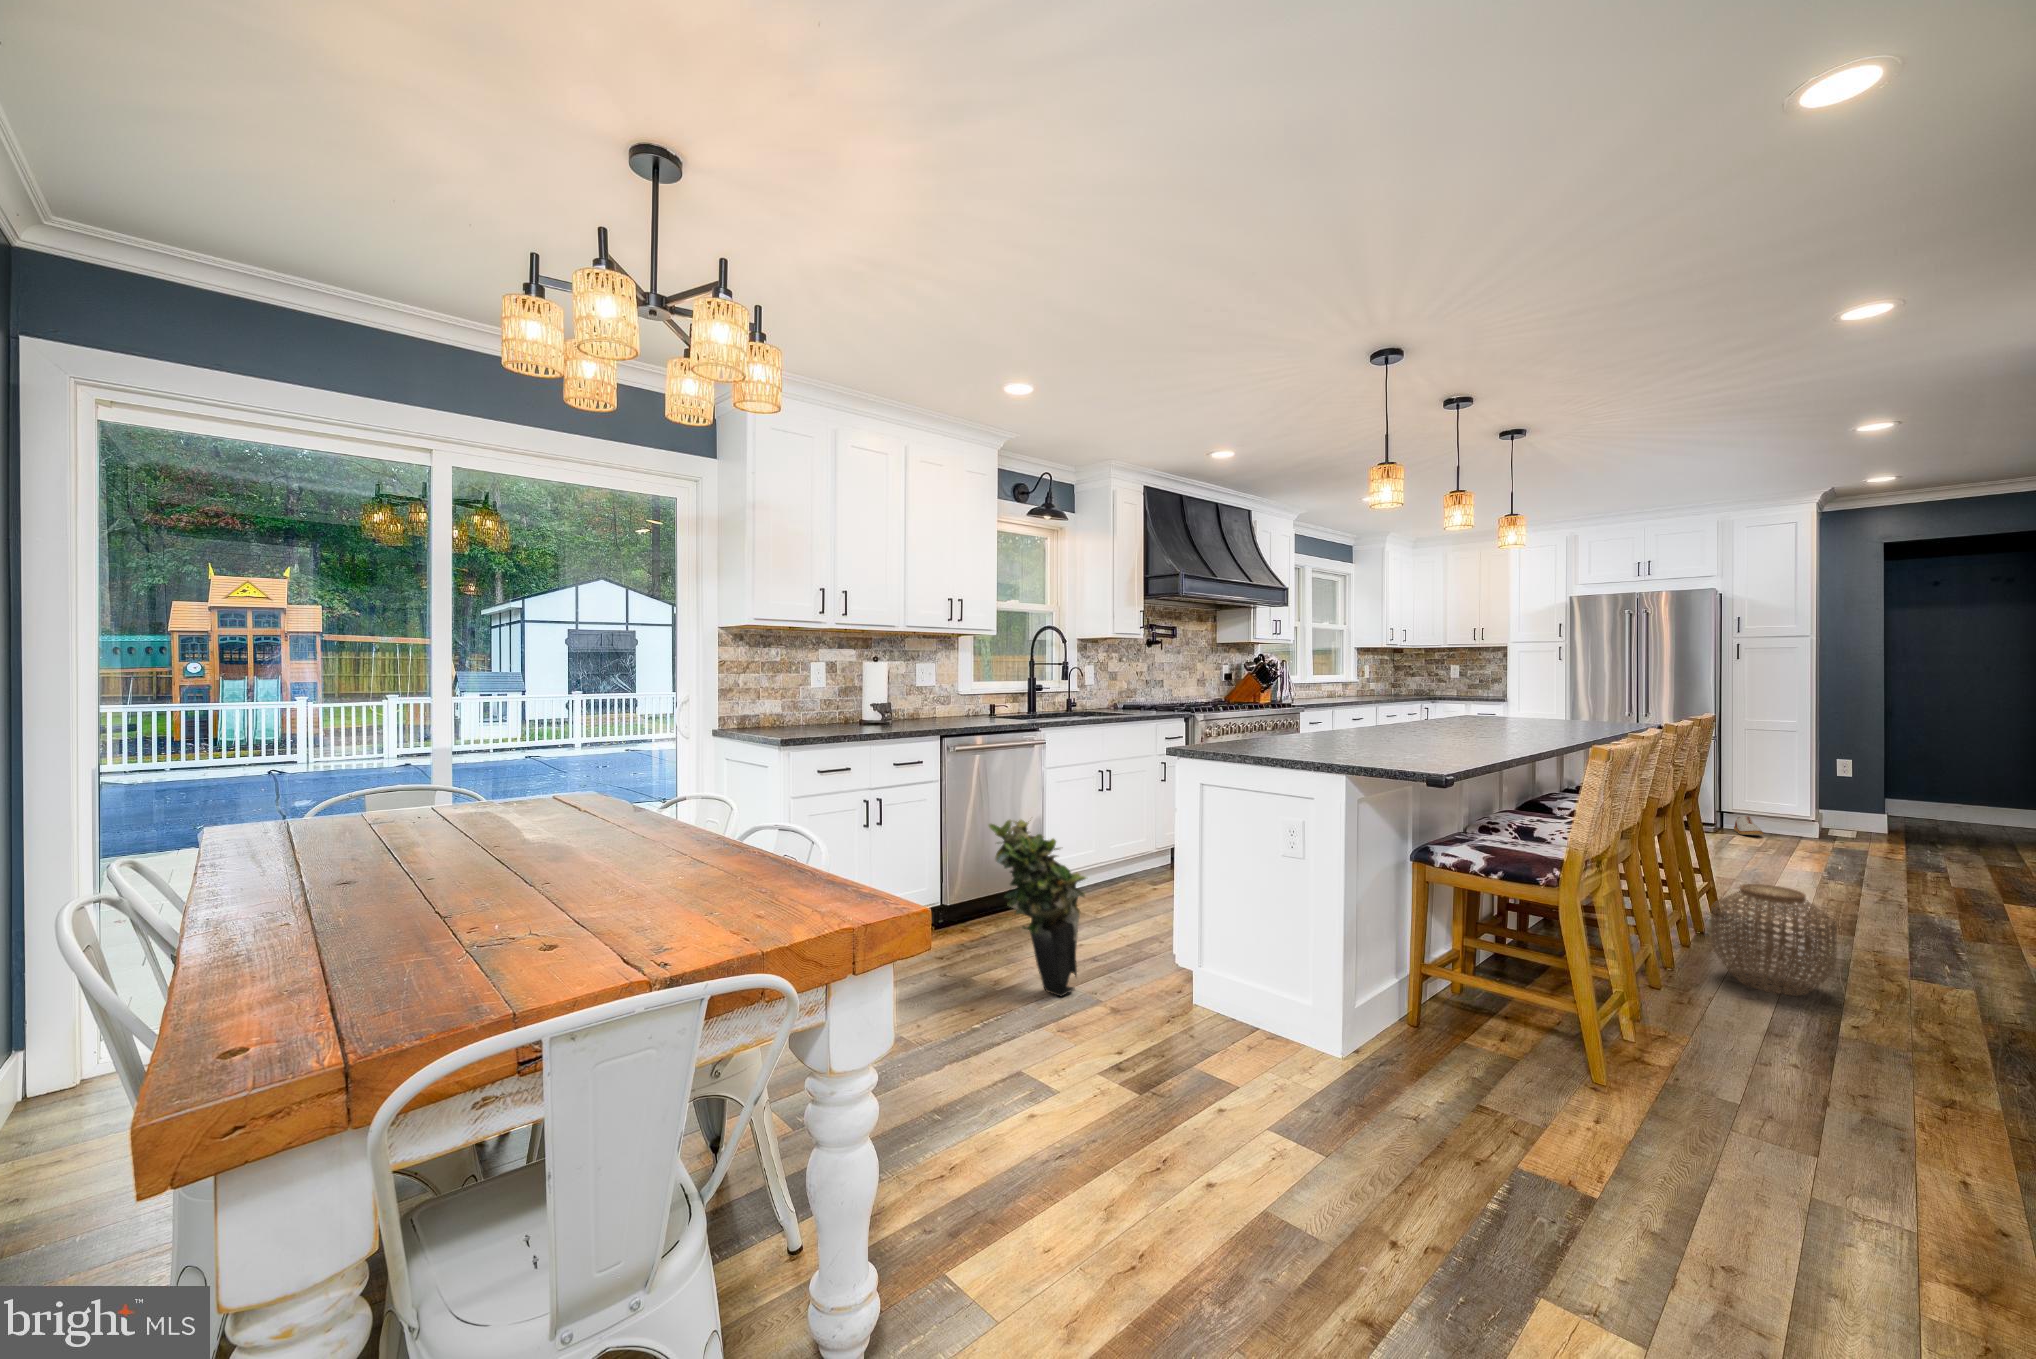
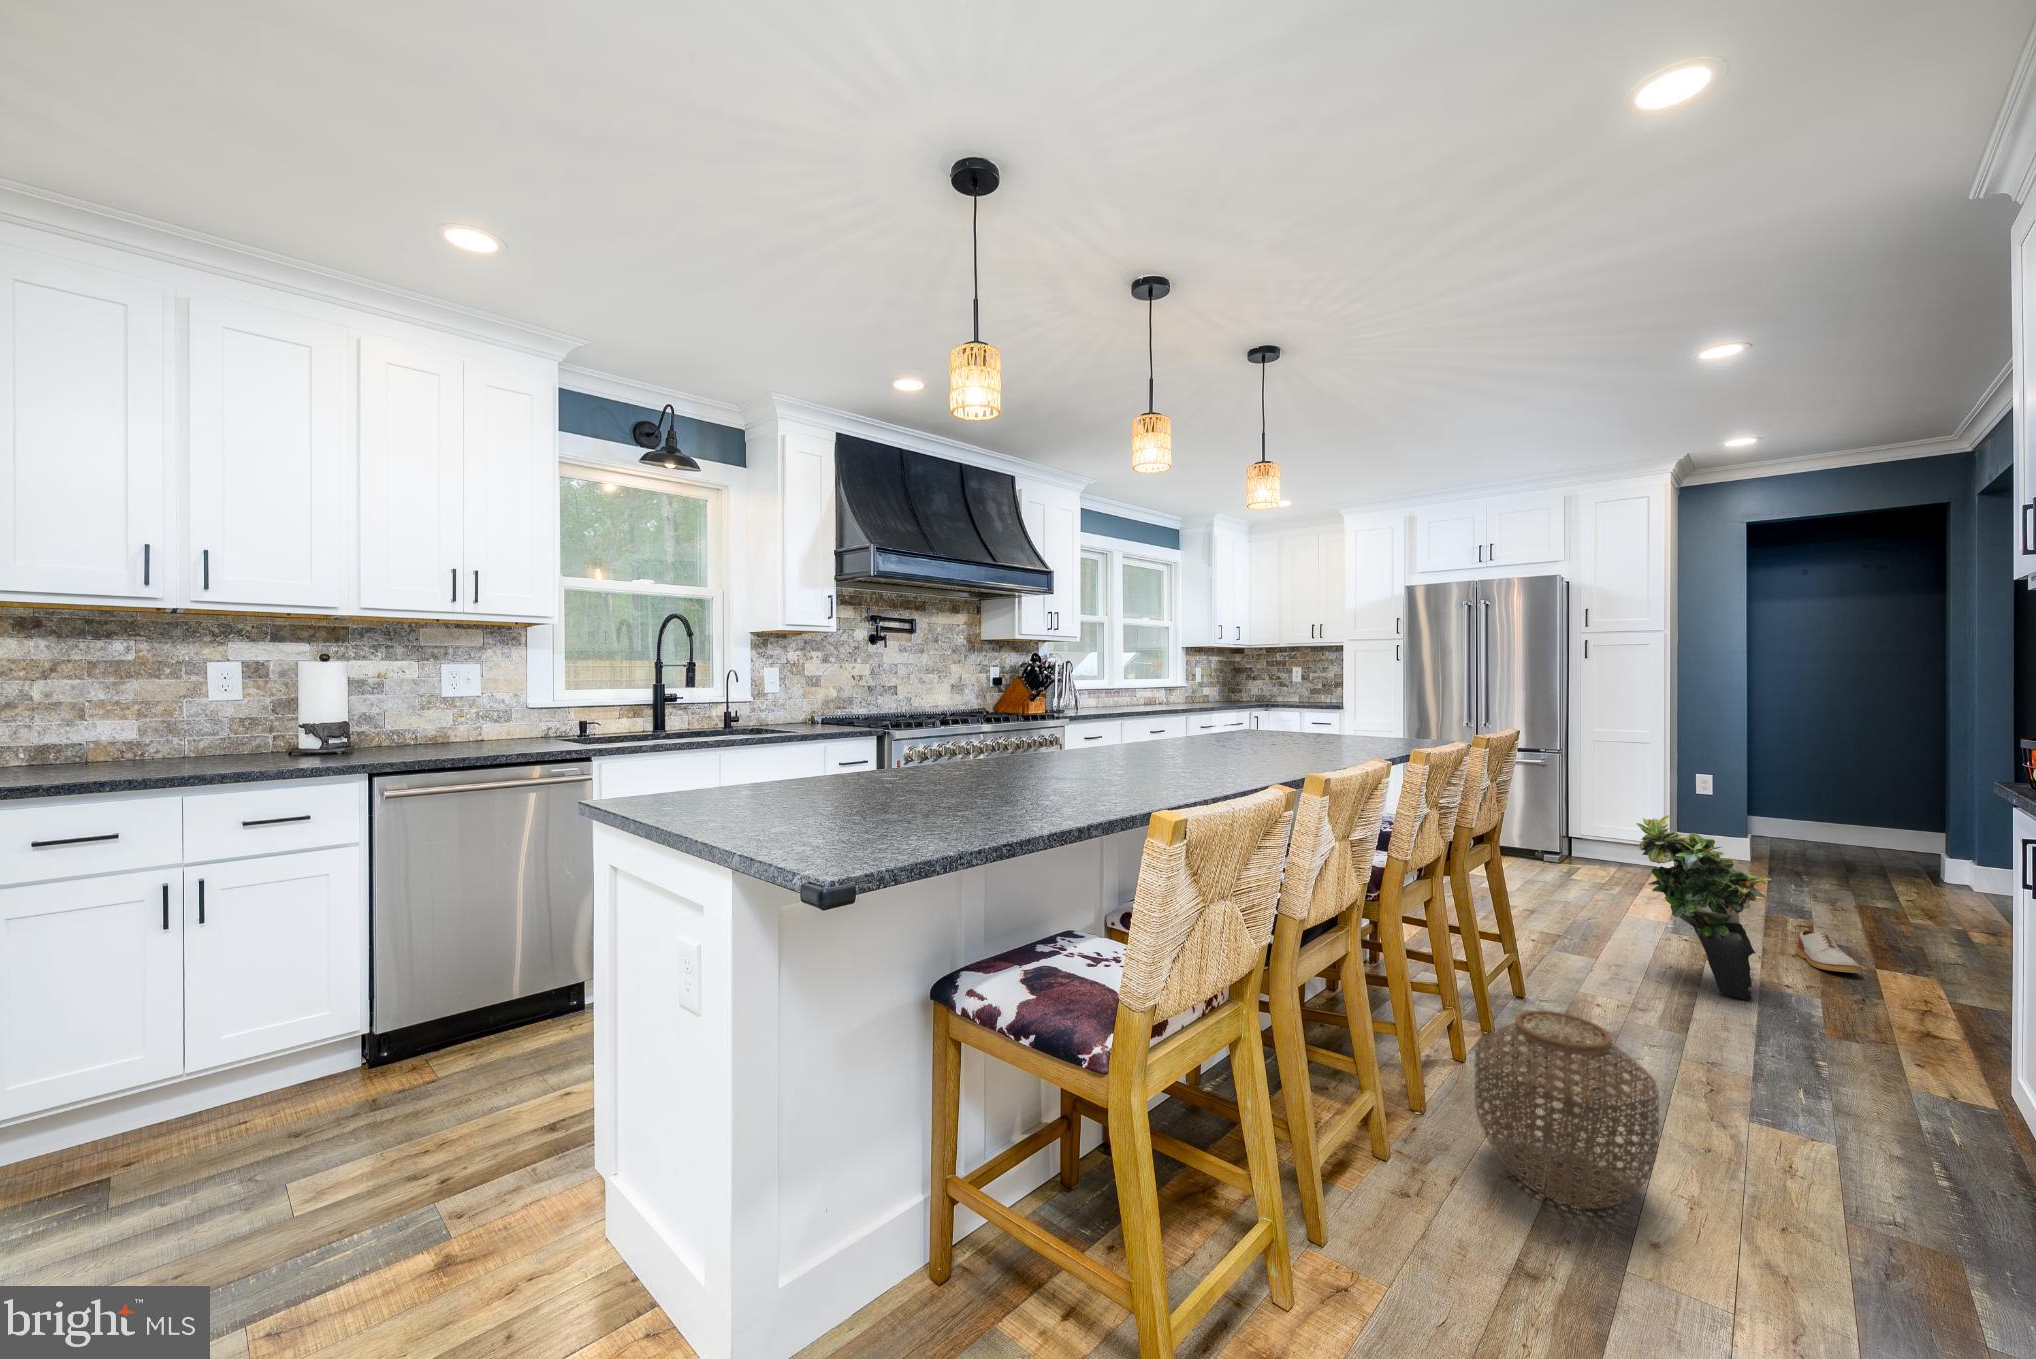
shoe: present [1734,816,1764,836] -> present [1796,930,1861,973]
potted plant: present [988,820,1086,996] -> present [1636,815,1772,1000]

